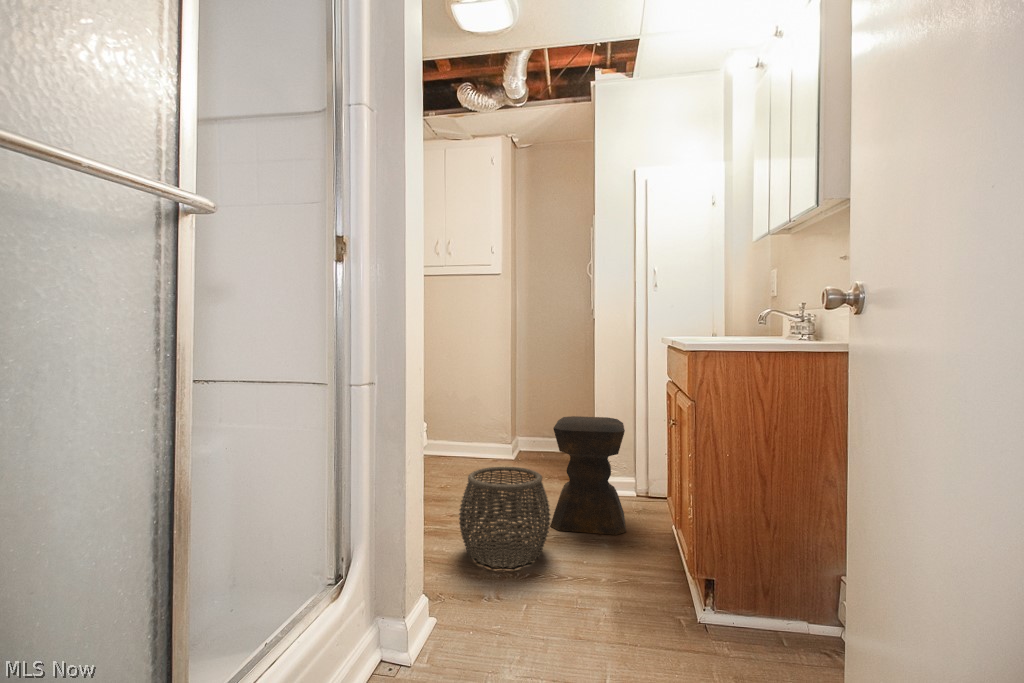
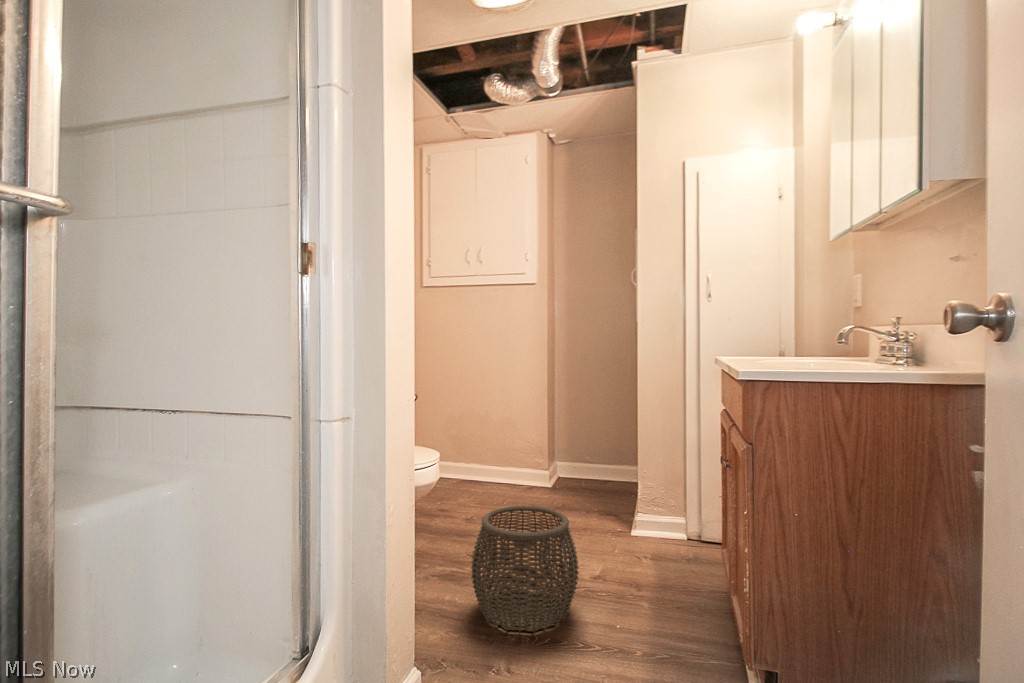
stool: present [550,416,626,535] -> none [582,445,672,591]

